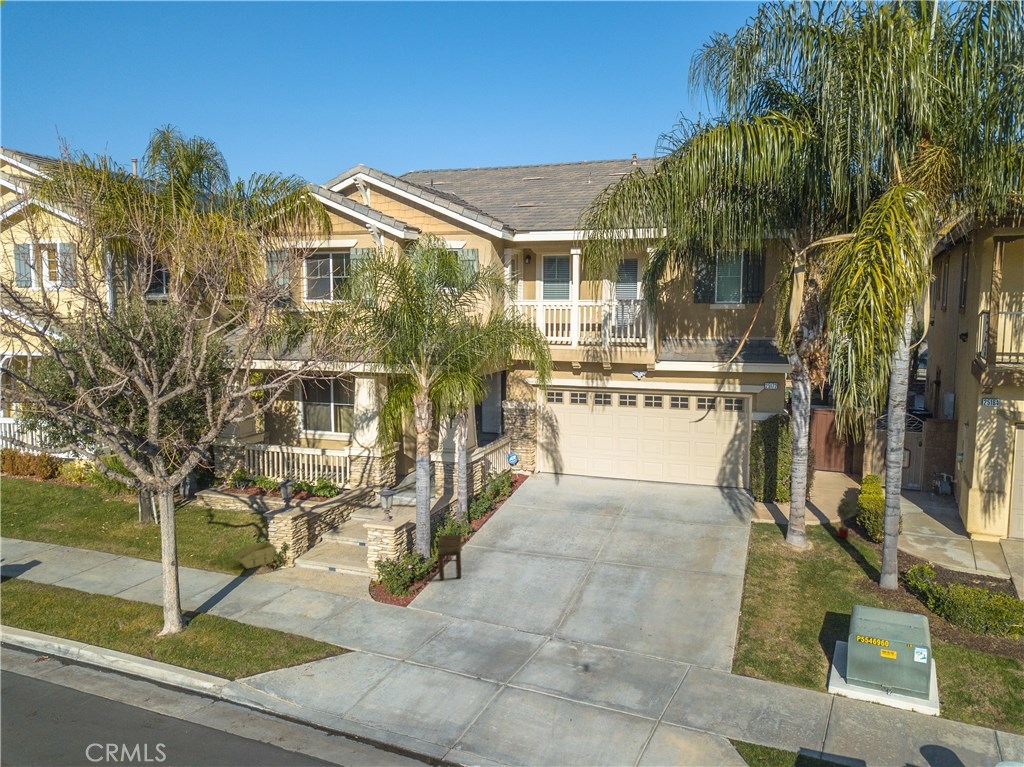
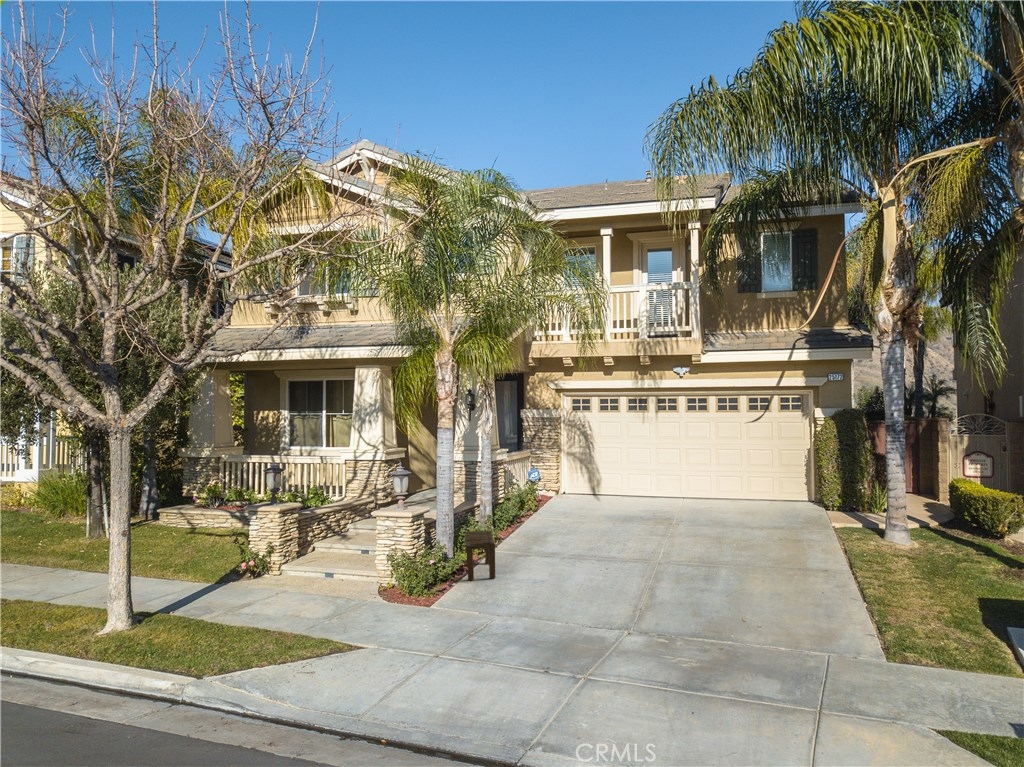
potted tree: present [838,494,862,538] -> none [939,479,976,534]
storage bin: present [235,541,275,569] -> none [205,544,257,575]

